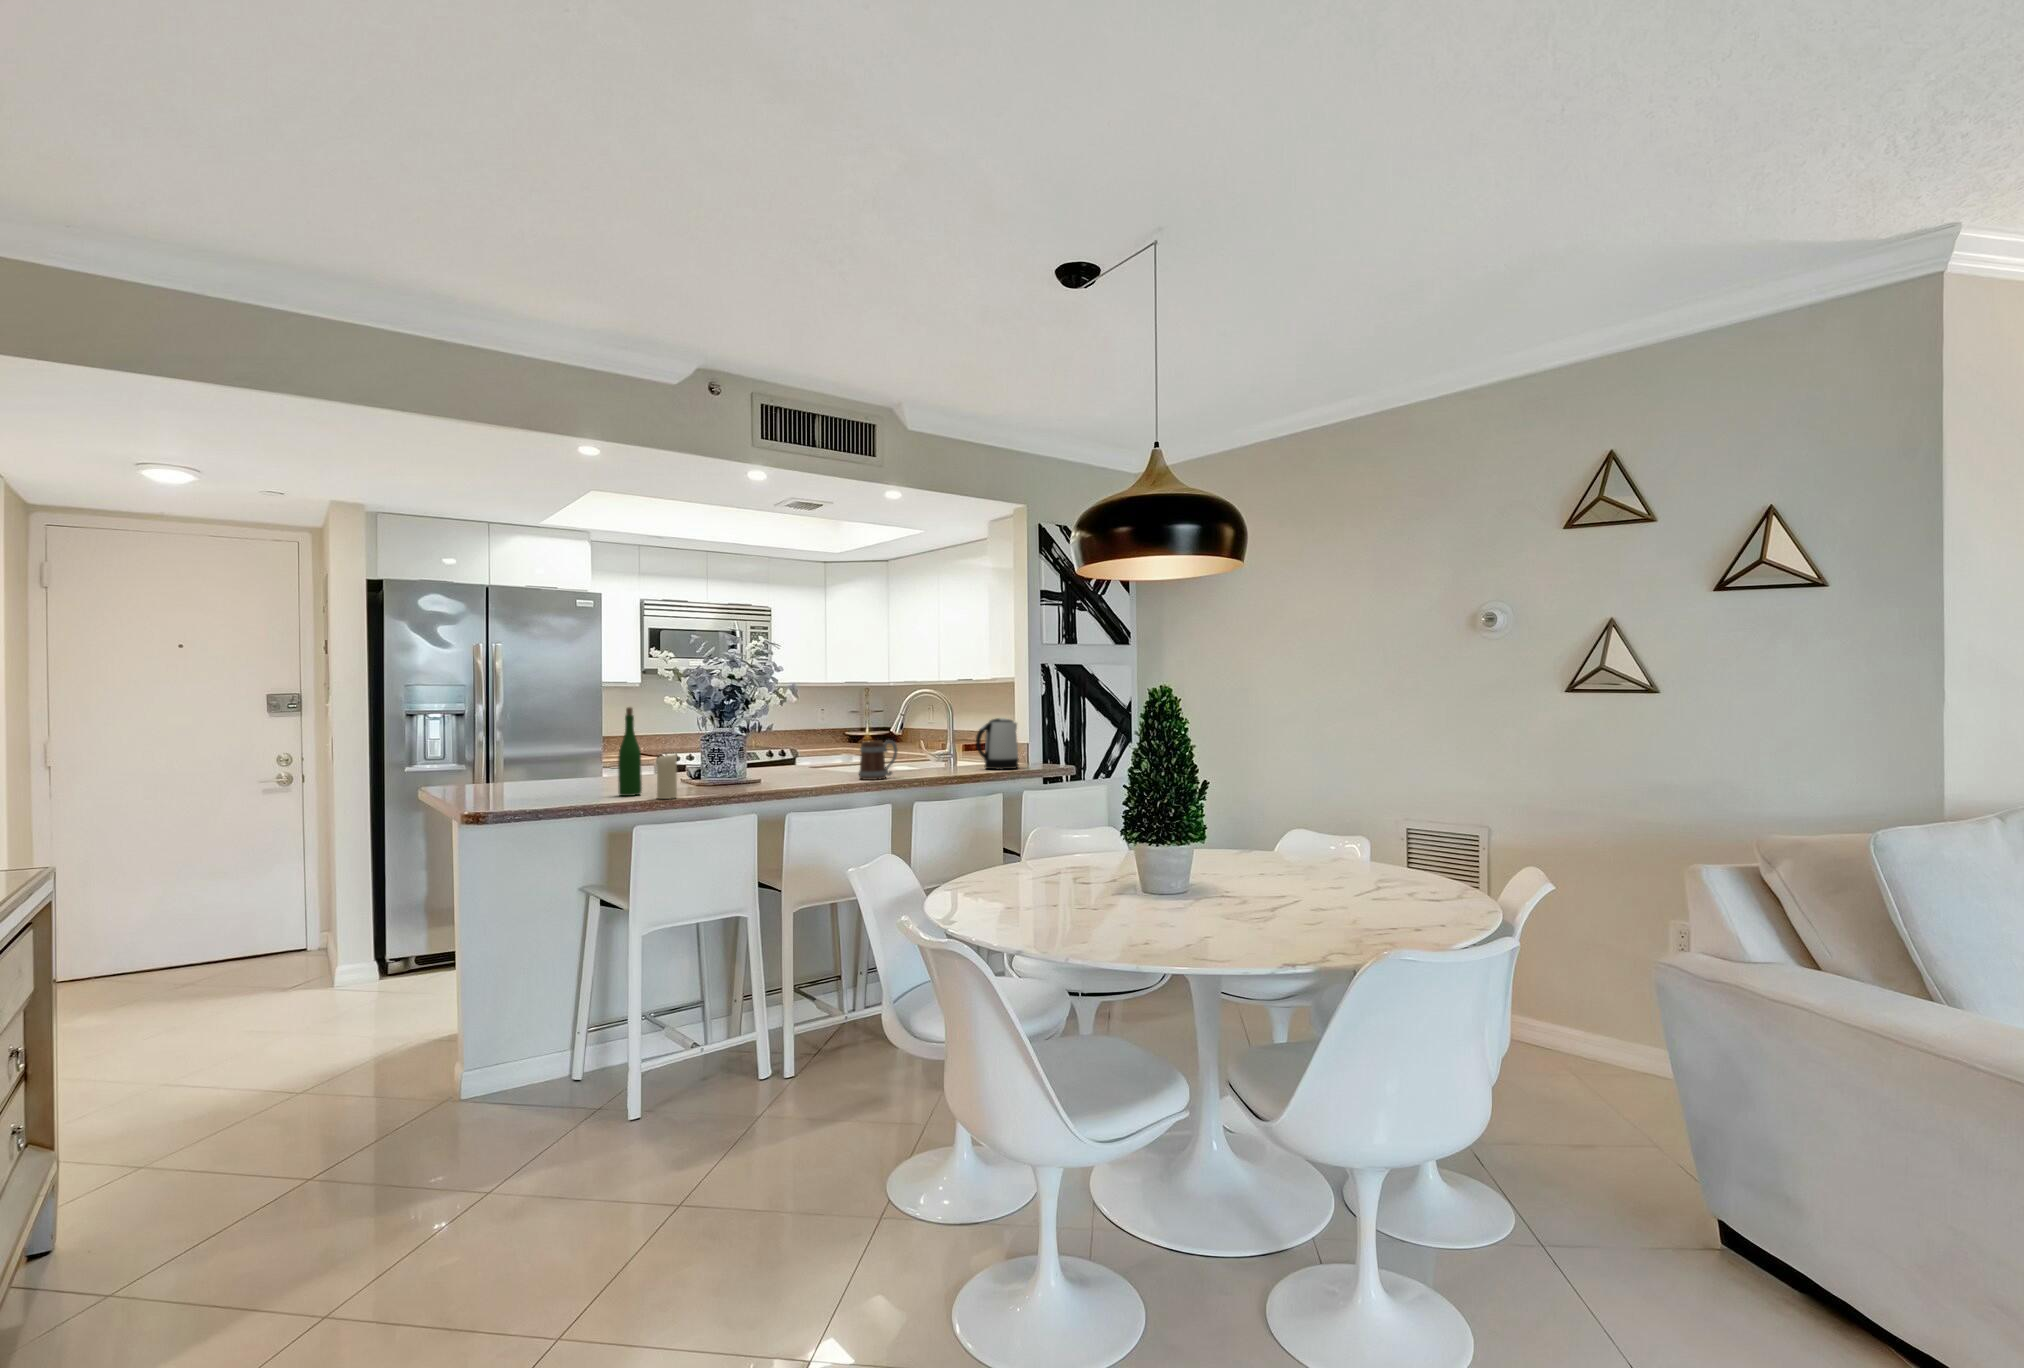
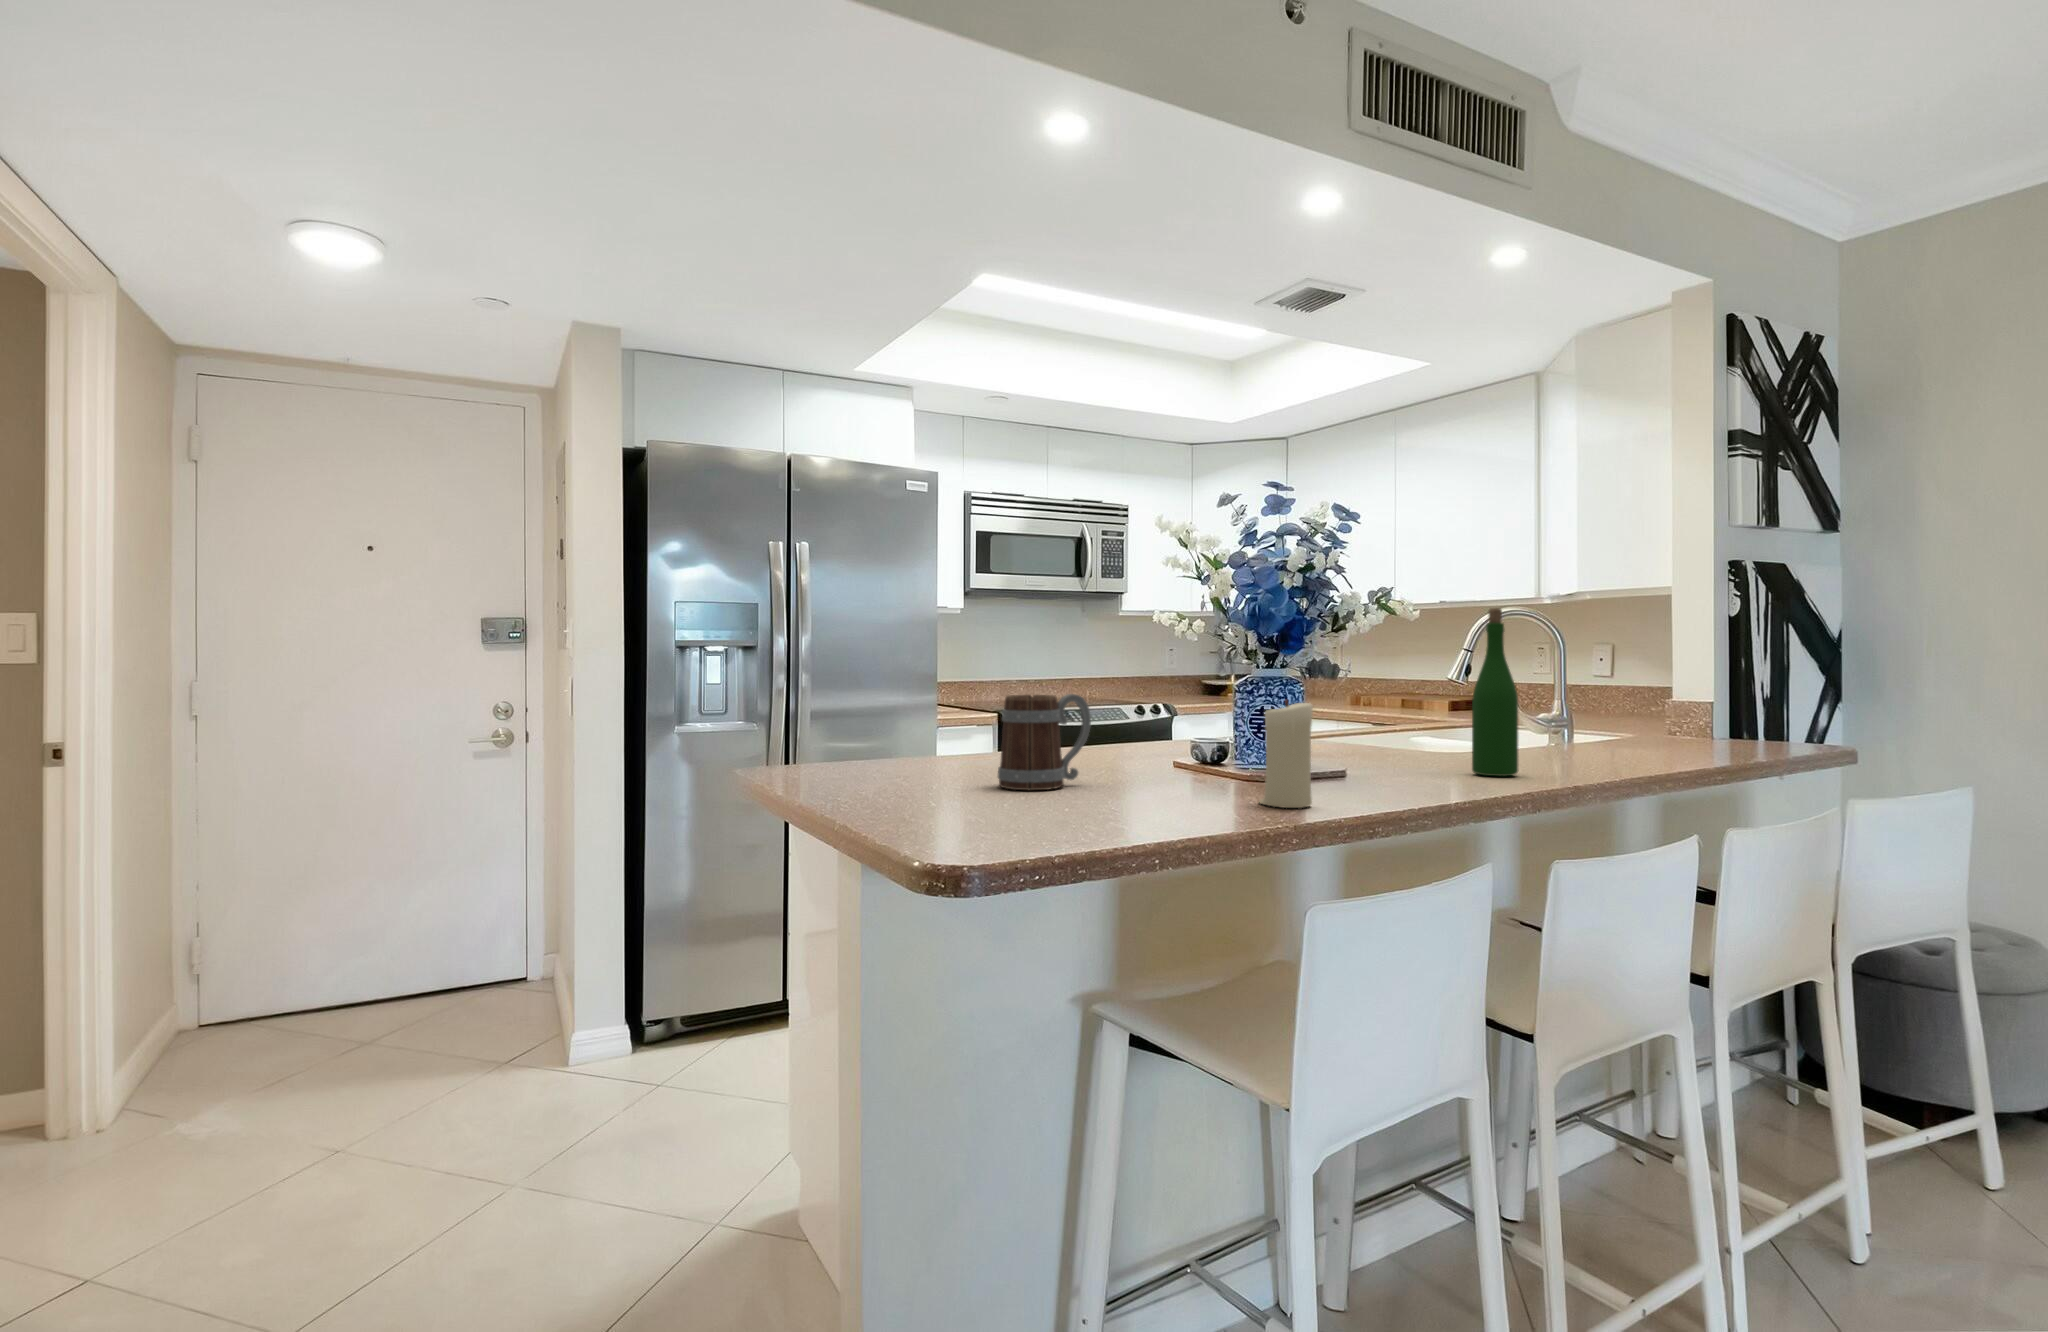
wine bottle: present [618,707,642,796] -> present [1472,608,1518,776]
kettle: present [976,718,1019,769] -> none [1697,654,1778,754]
mug: present [859,740,898,780] -> present [998,694,1091,790]

